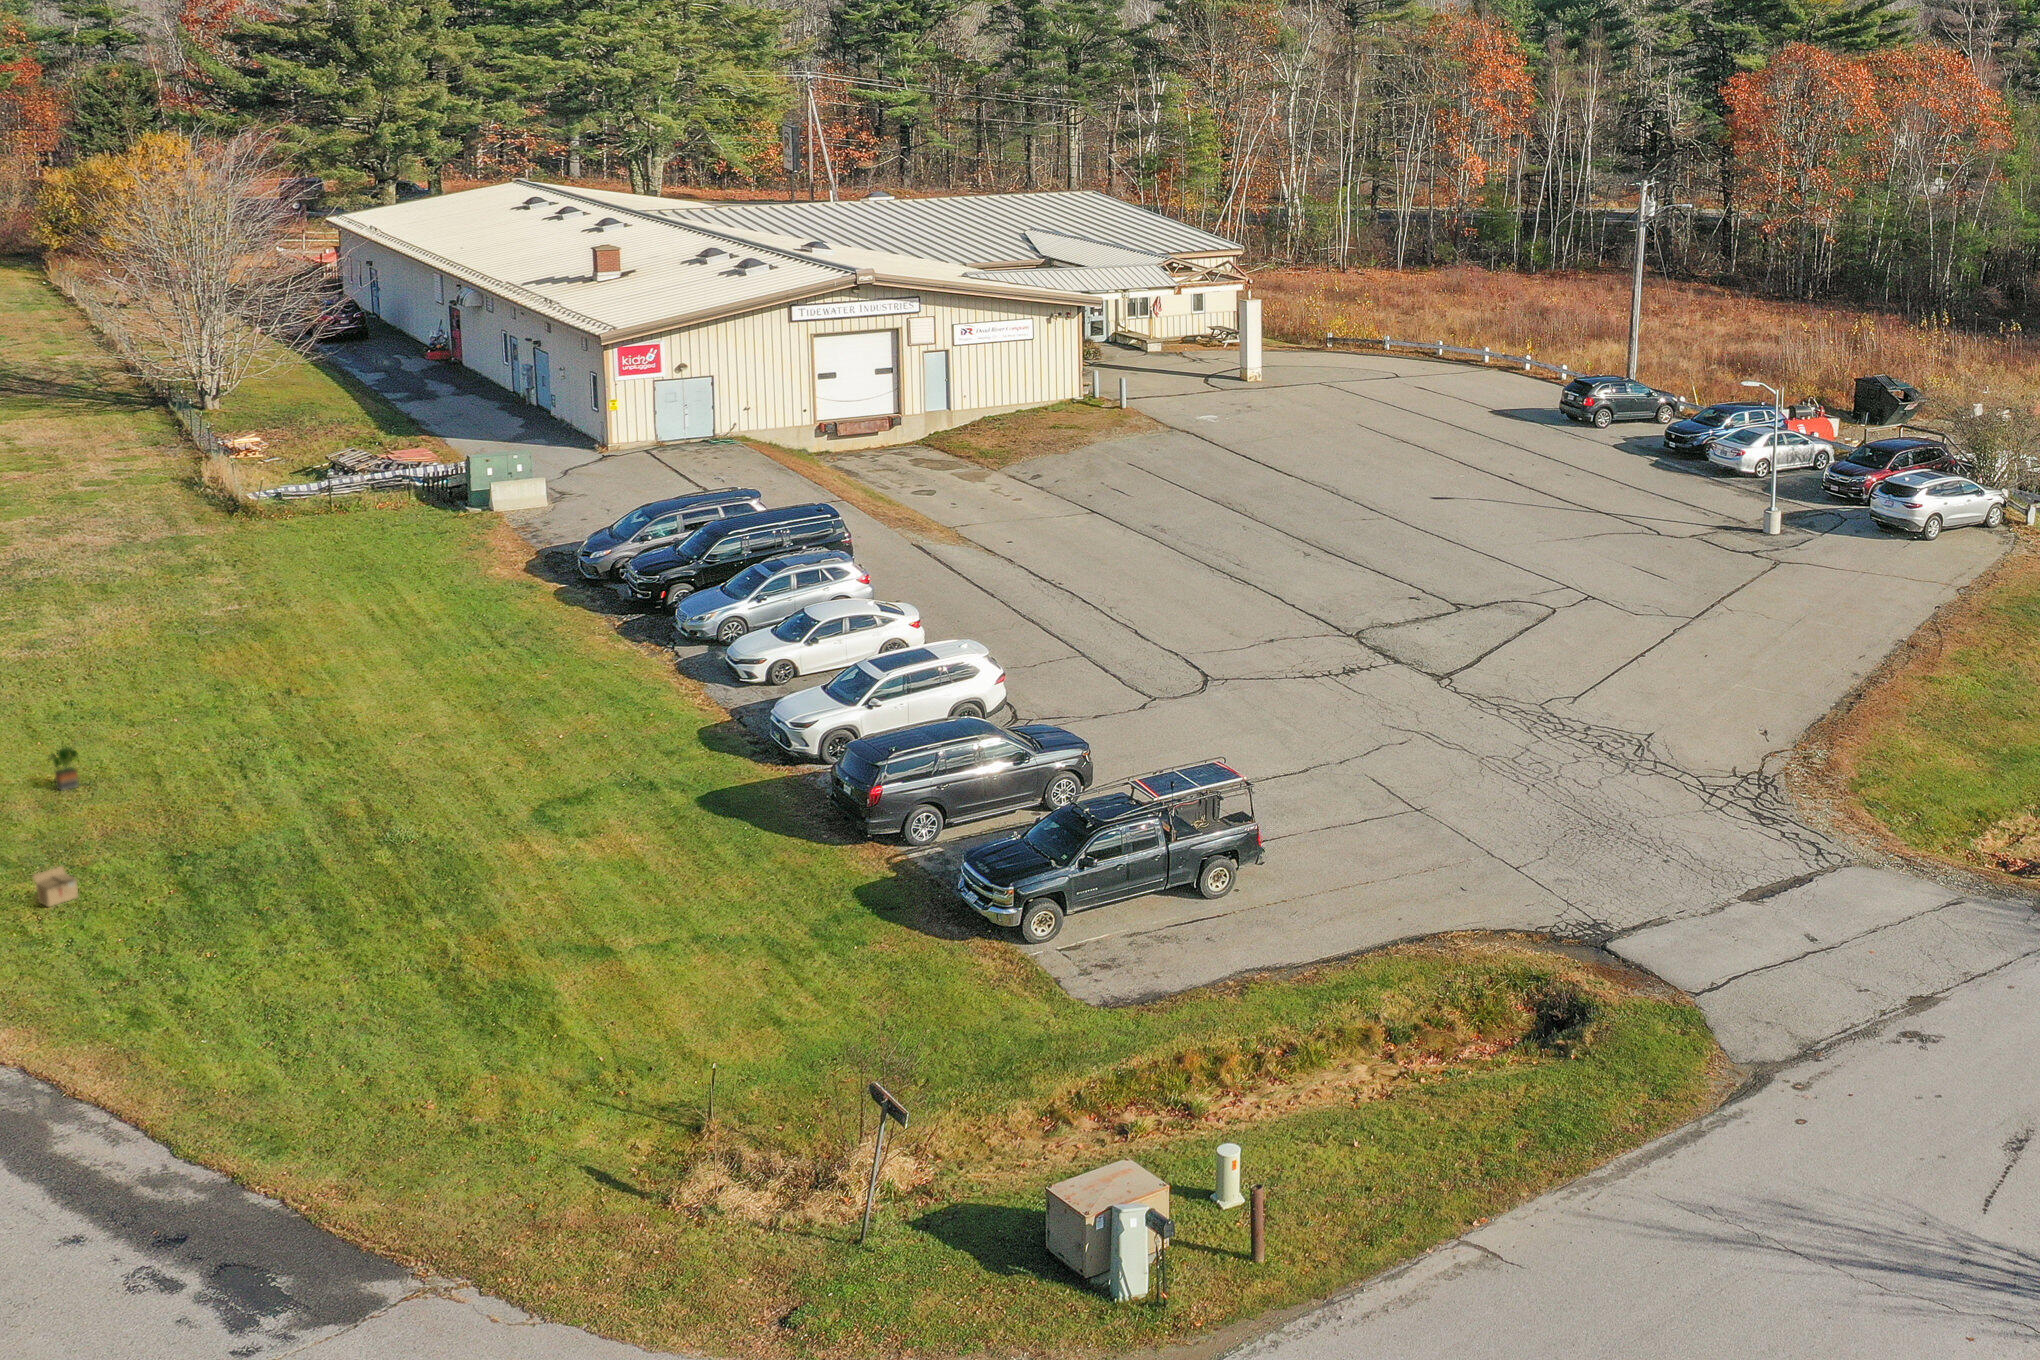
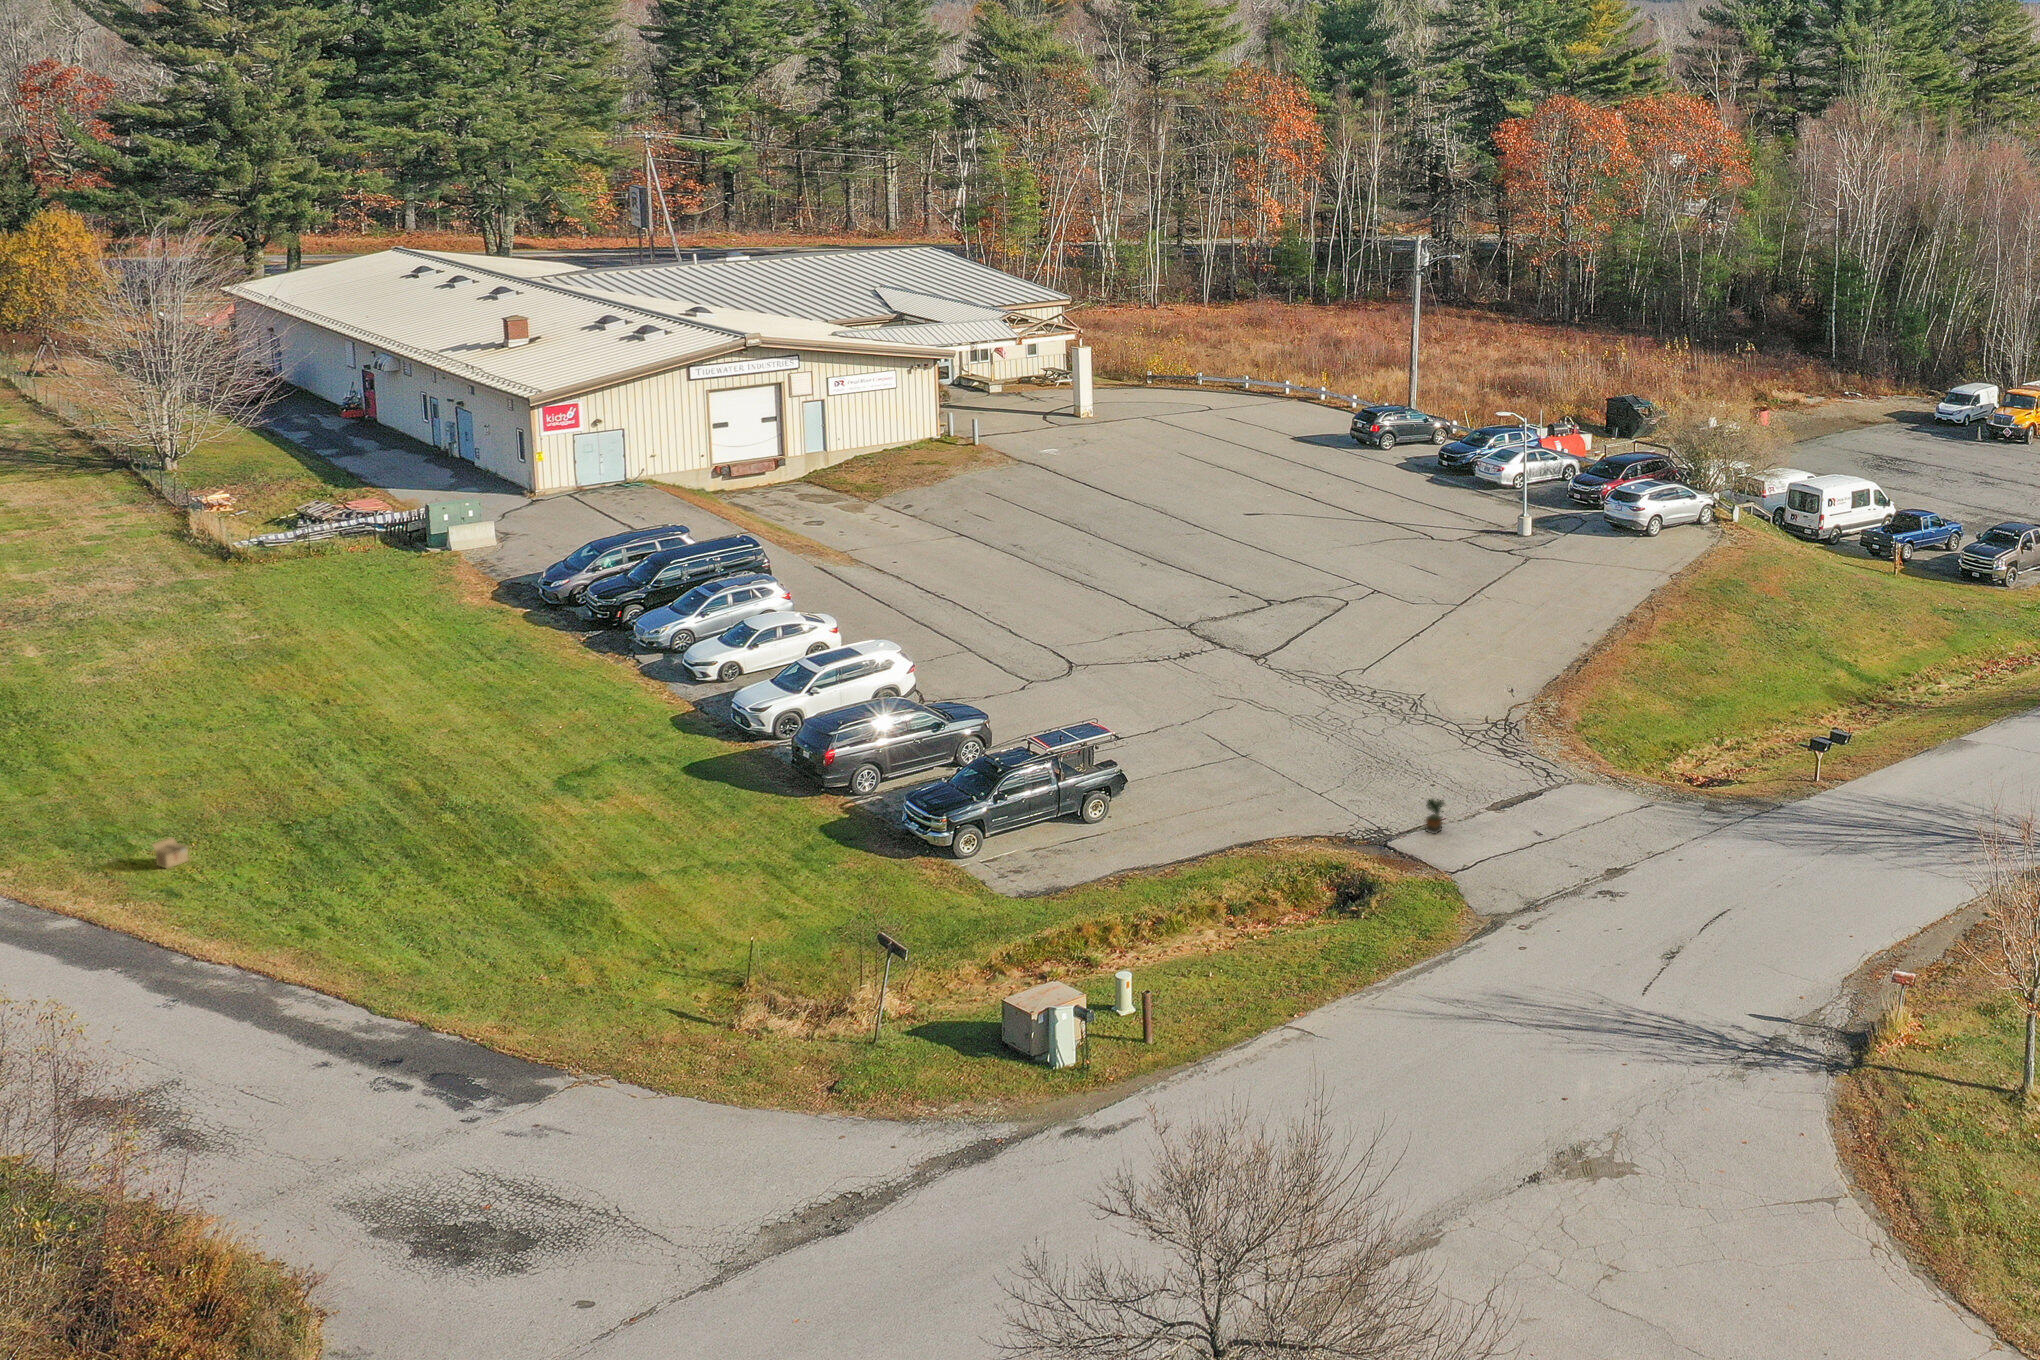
potted tree: present [48,748,78,791] -> present [1426,799,1444,834]

